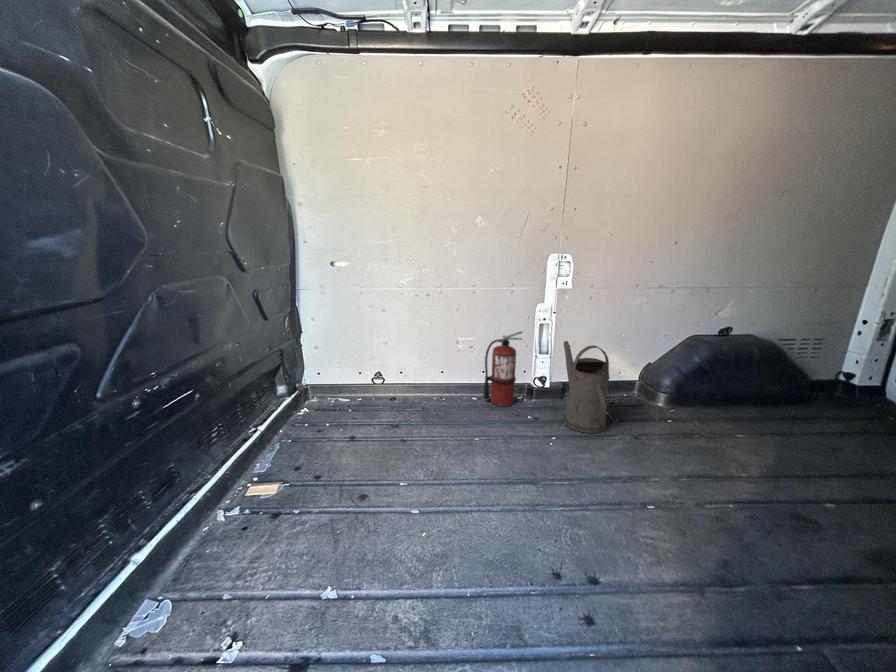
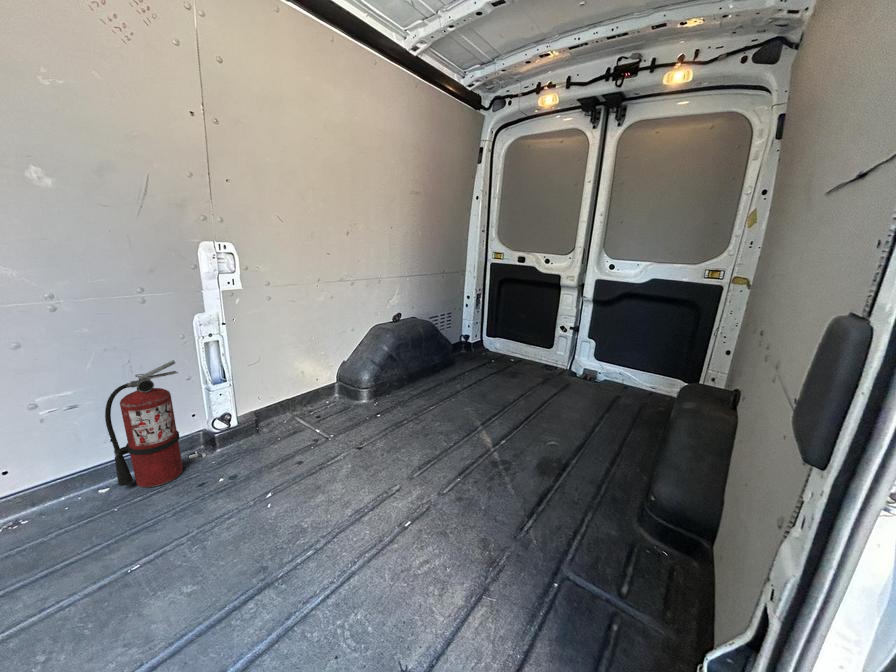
watering can: present [563,341,610,433] -> none [245,359,327,472]

